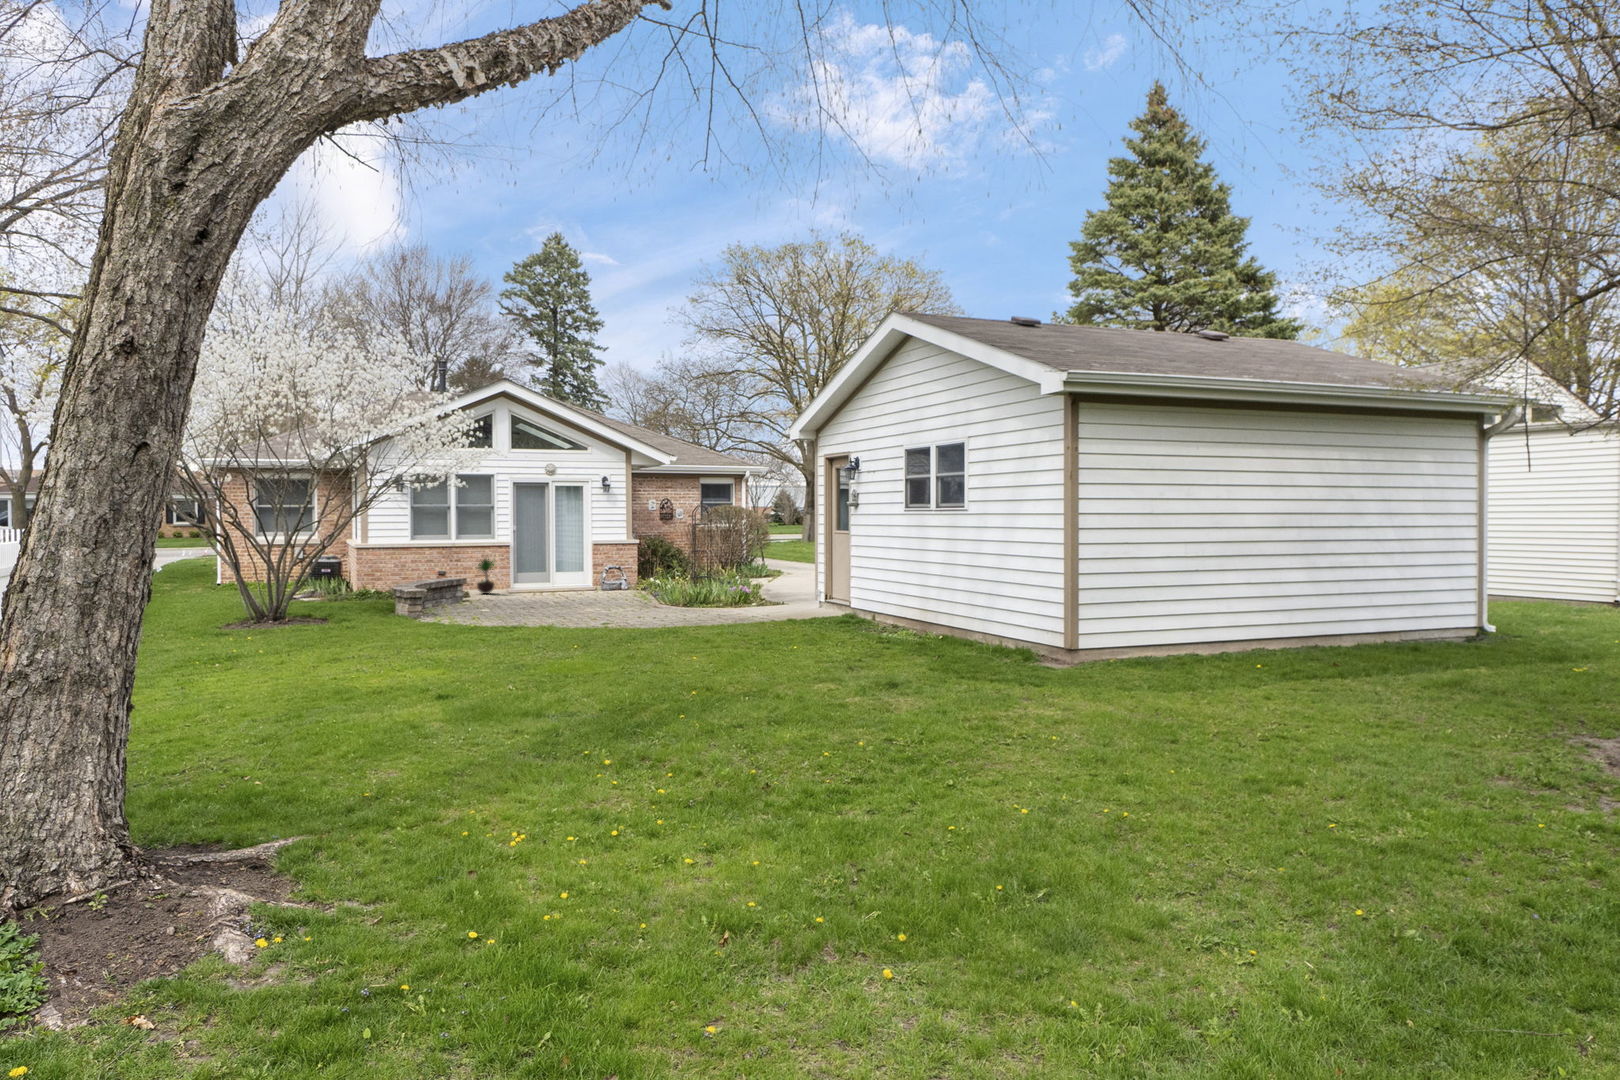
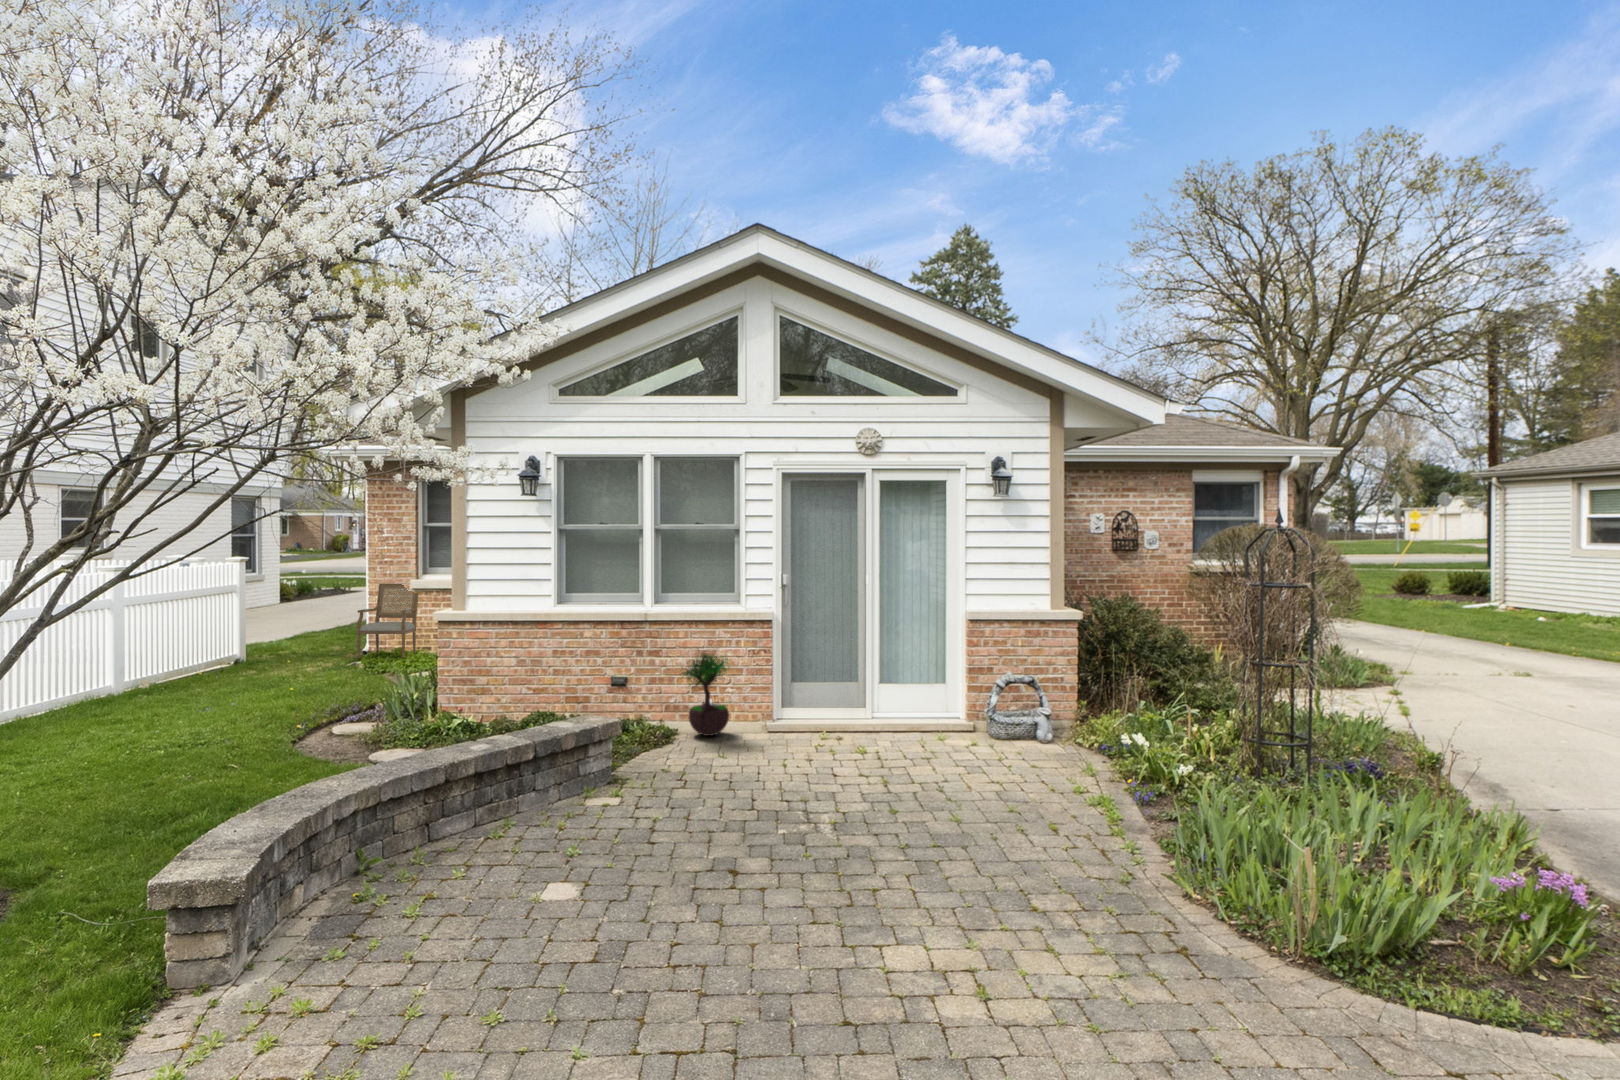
chair: none [214,539,247,584] -> present [356,583,418,658]

